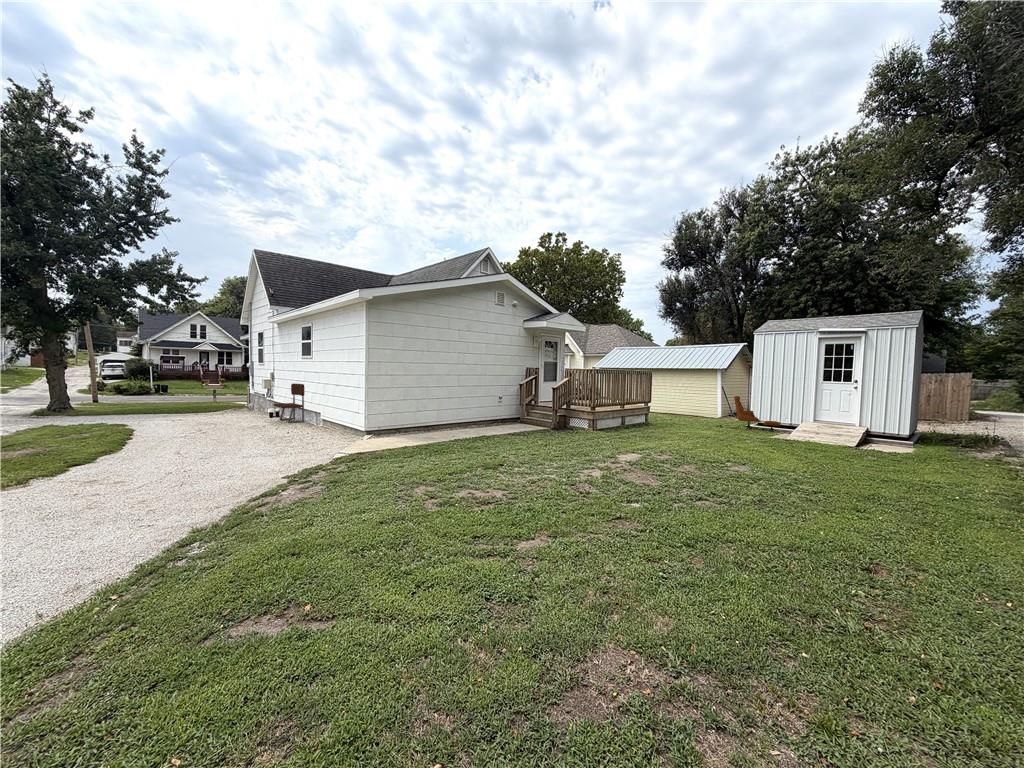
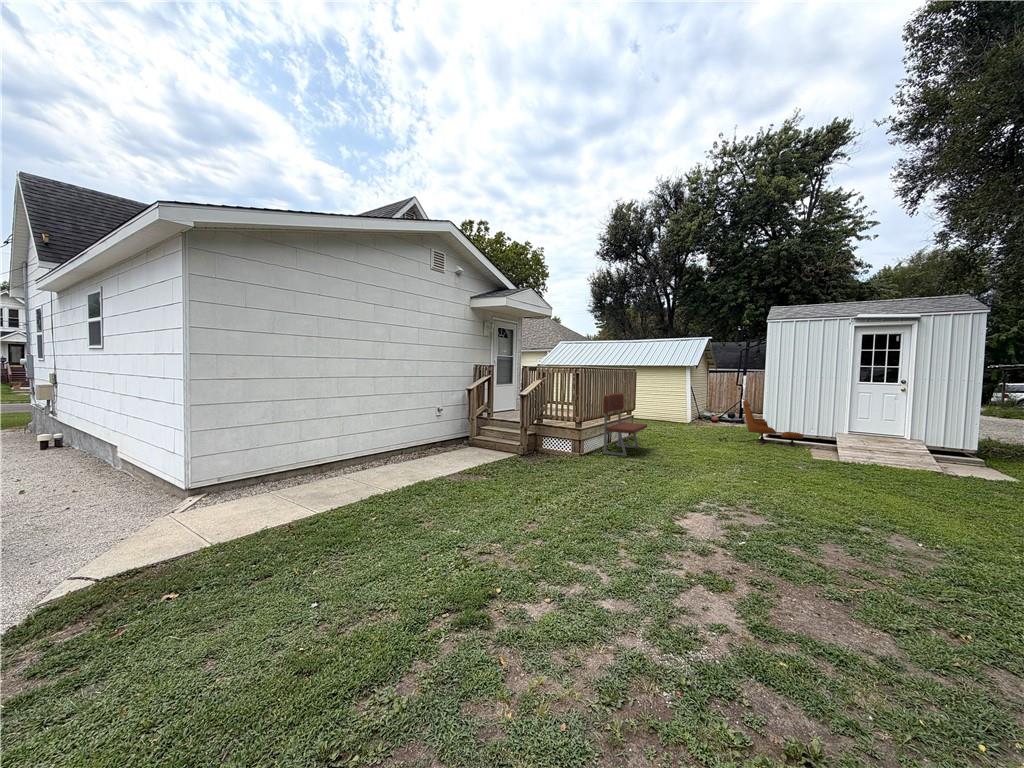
bench: present [274,383,305,423] -> present [603,393,647,456]

